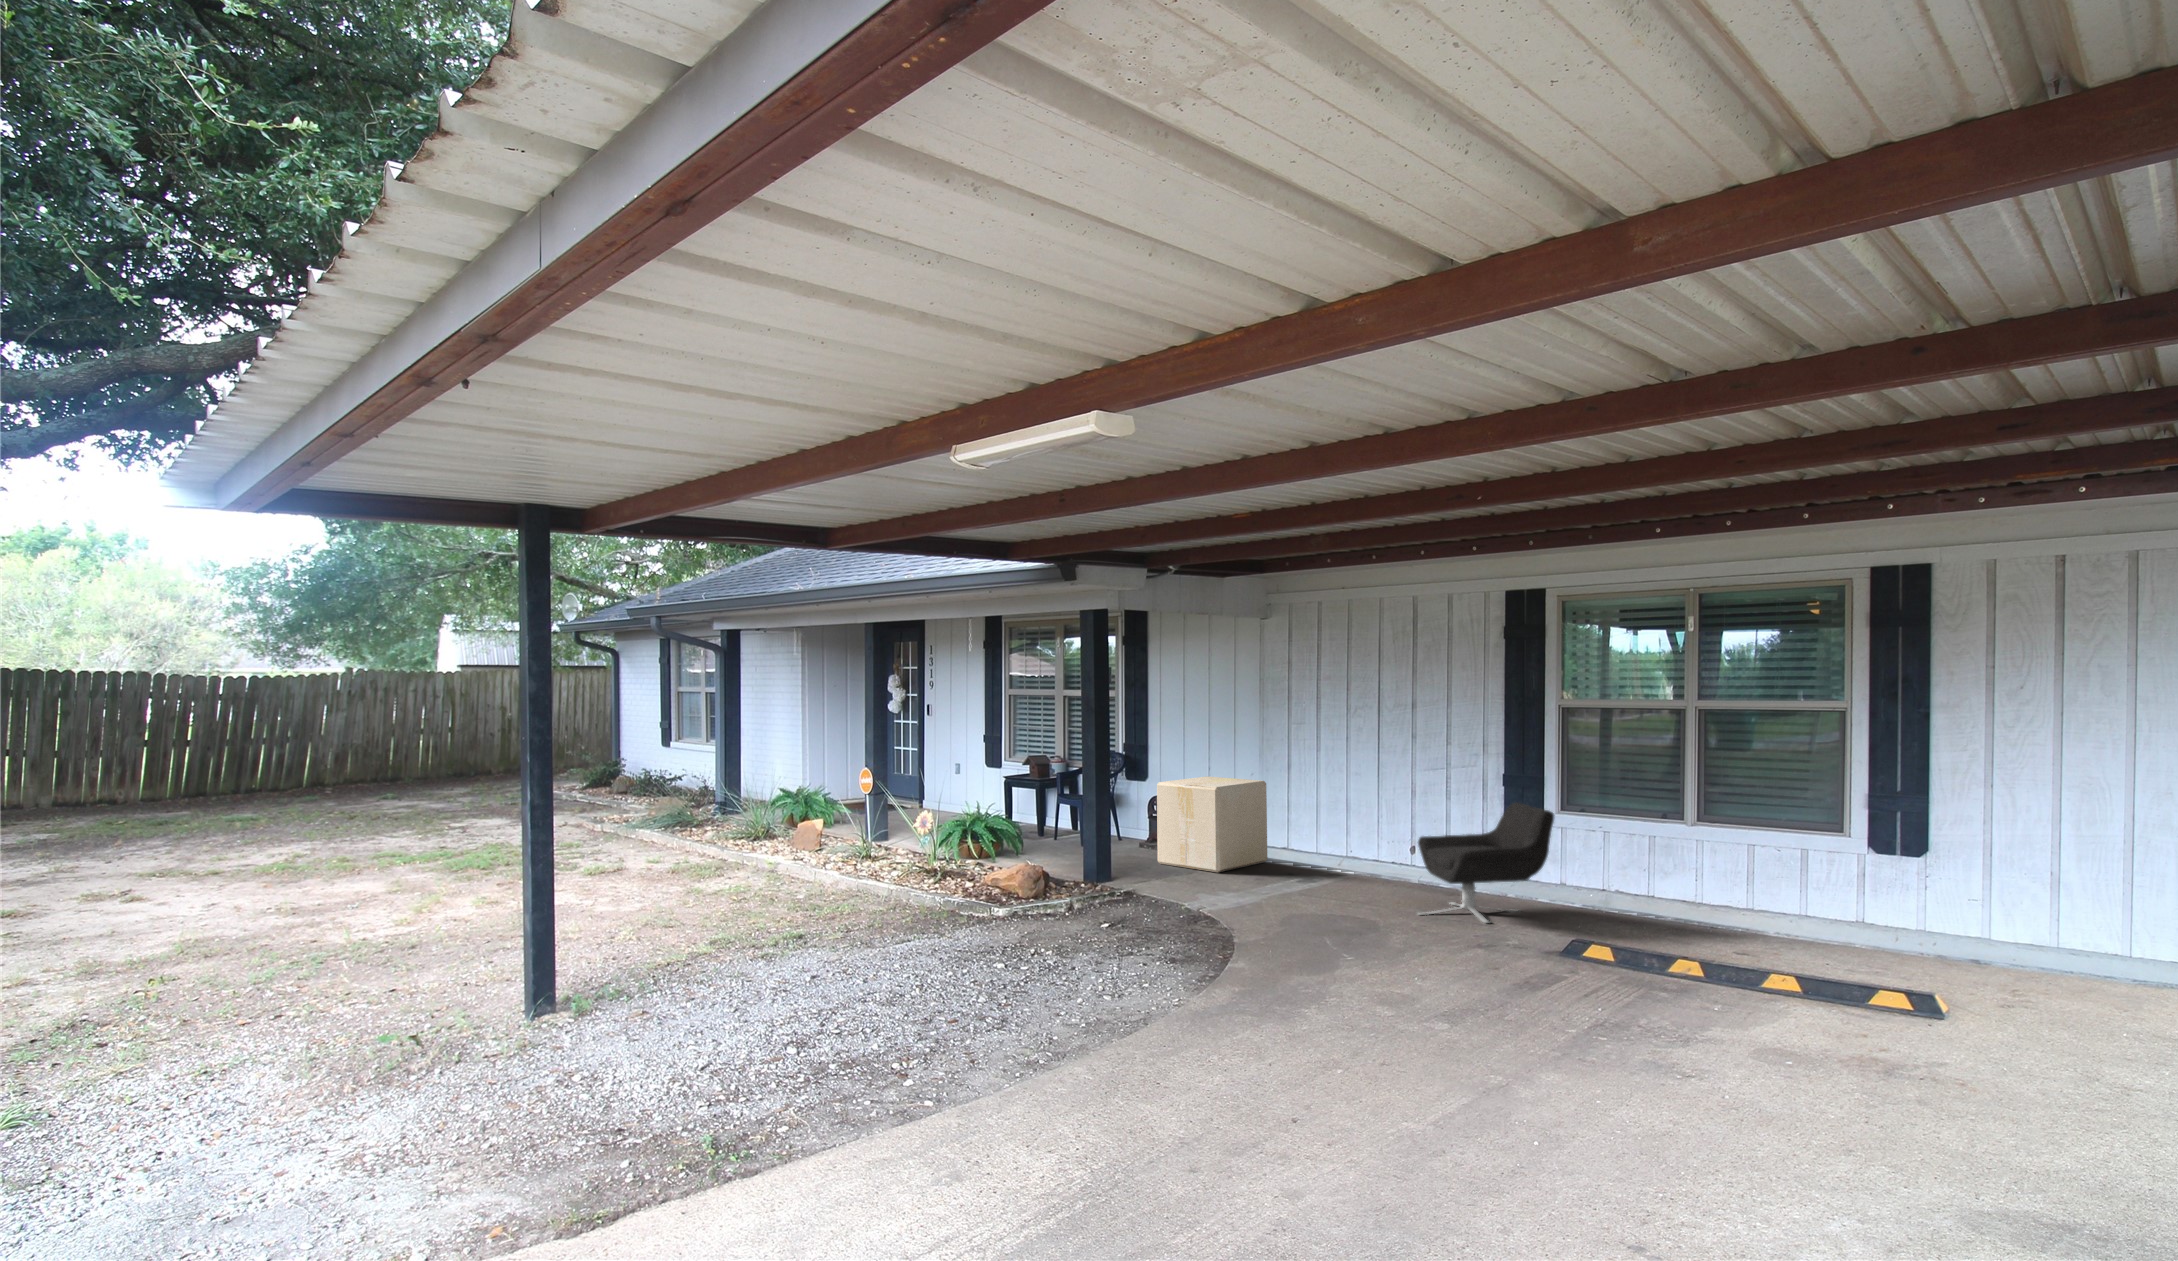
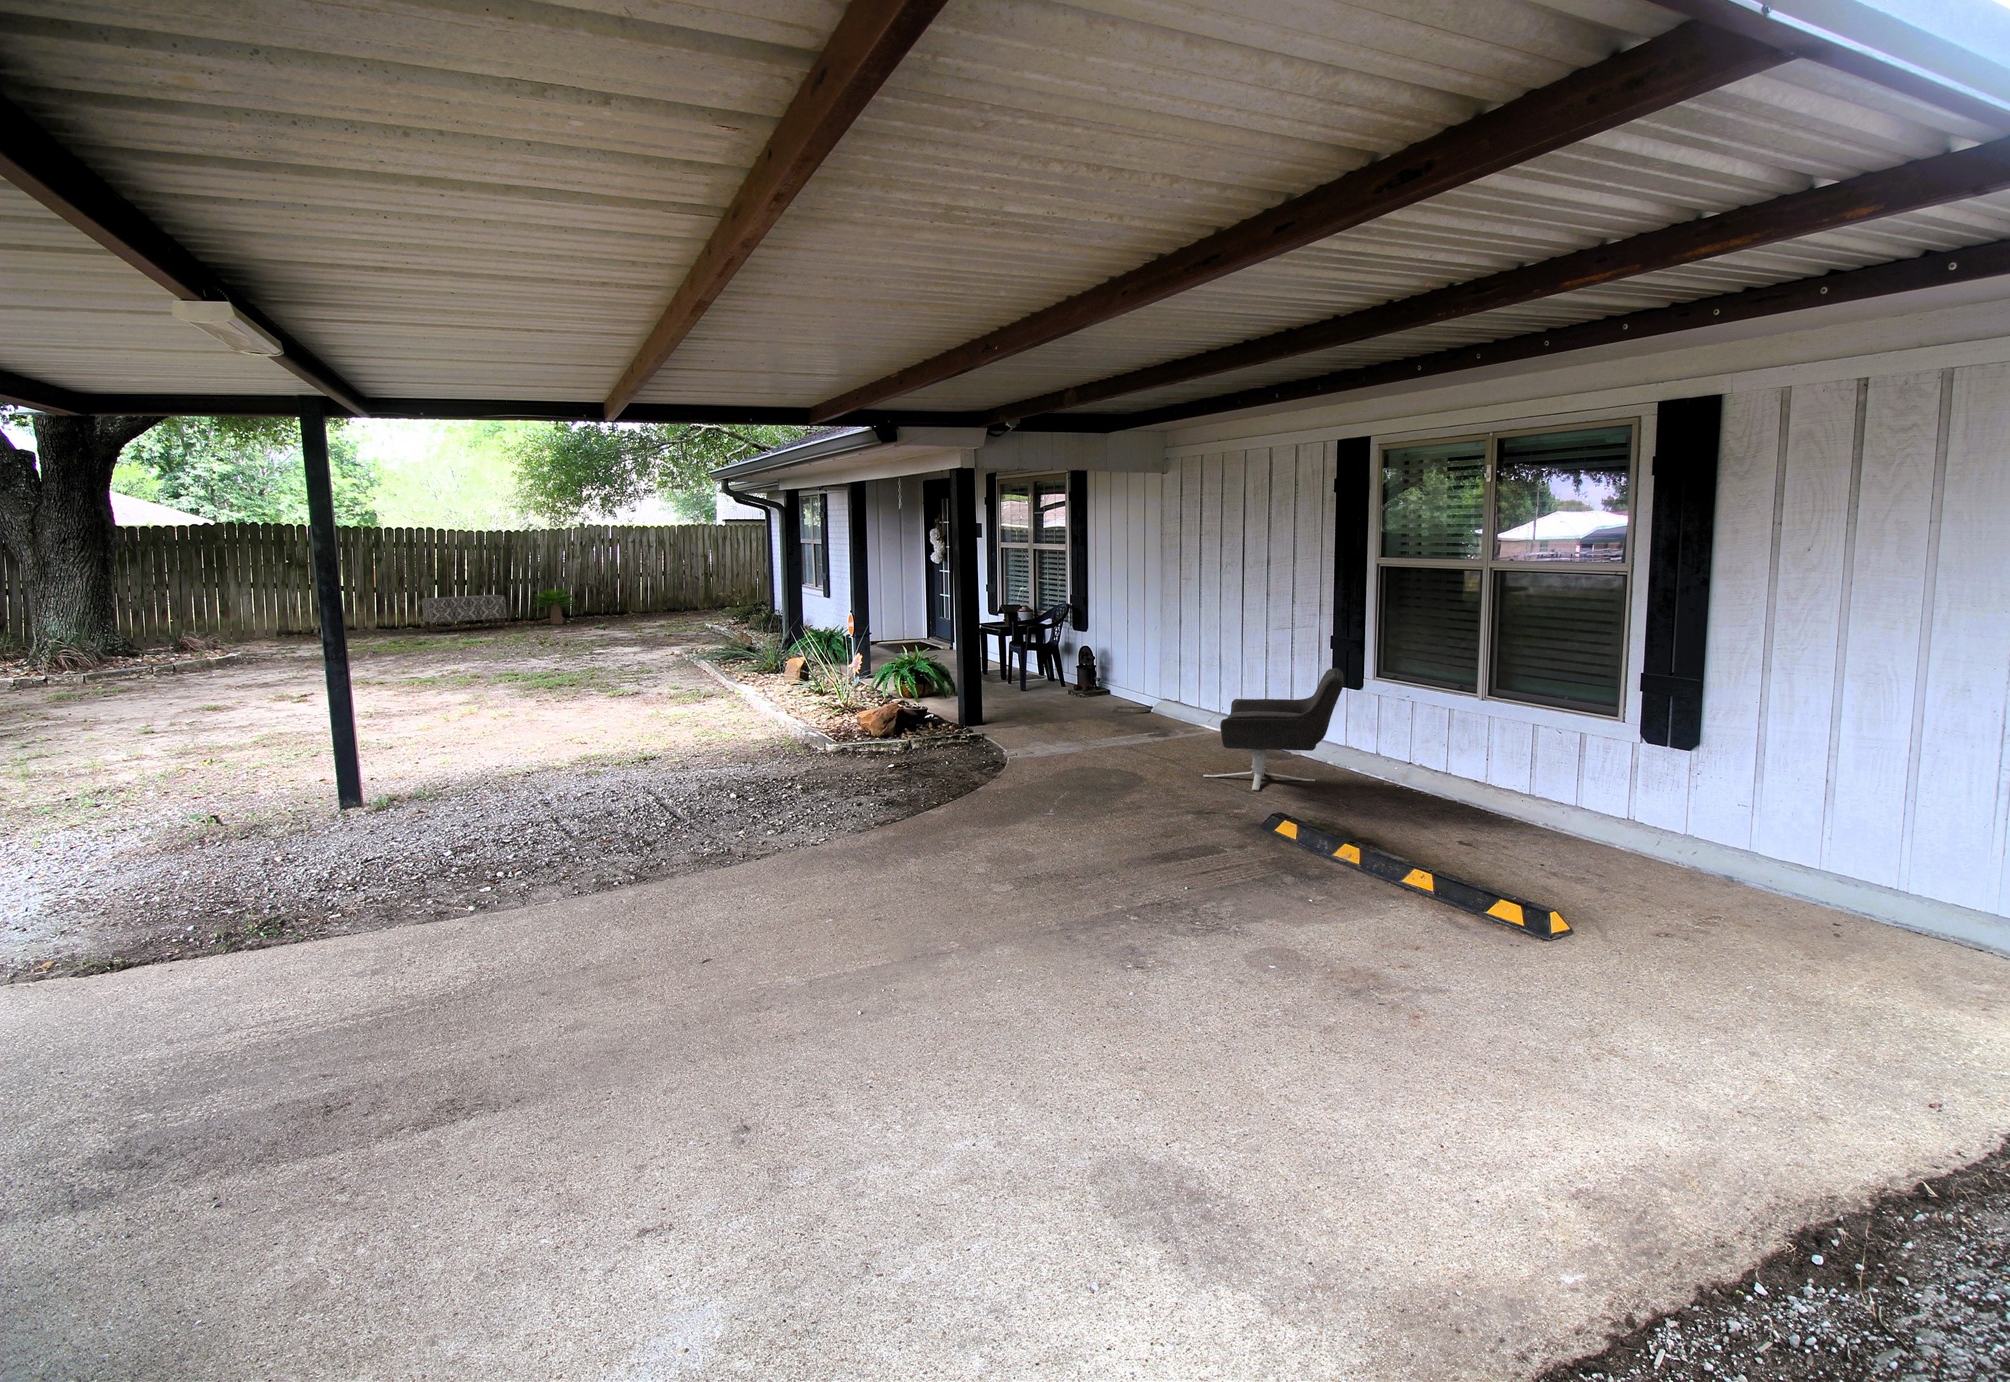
potted plant: none [282,745,355,795] -> present [535,588,575,624]
bench: none [117,758,250,810] -> present [422,595,507,633]
cardboard box: present [1157,776,1268,872] -> none [1057,630,1163,724]

